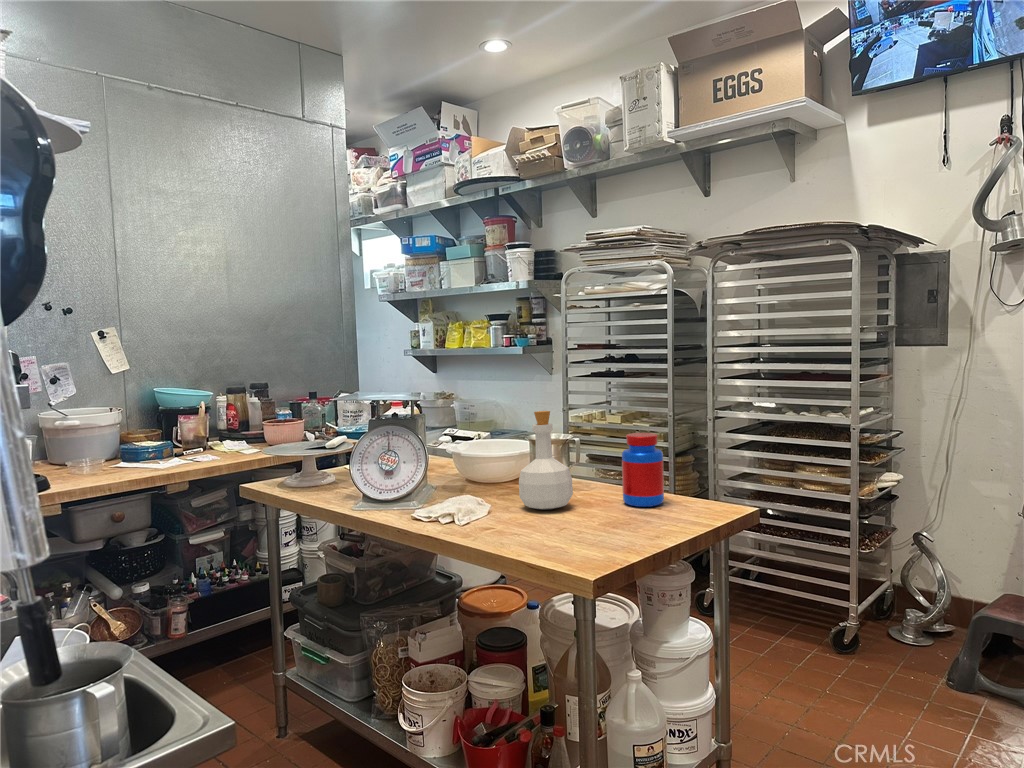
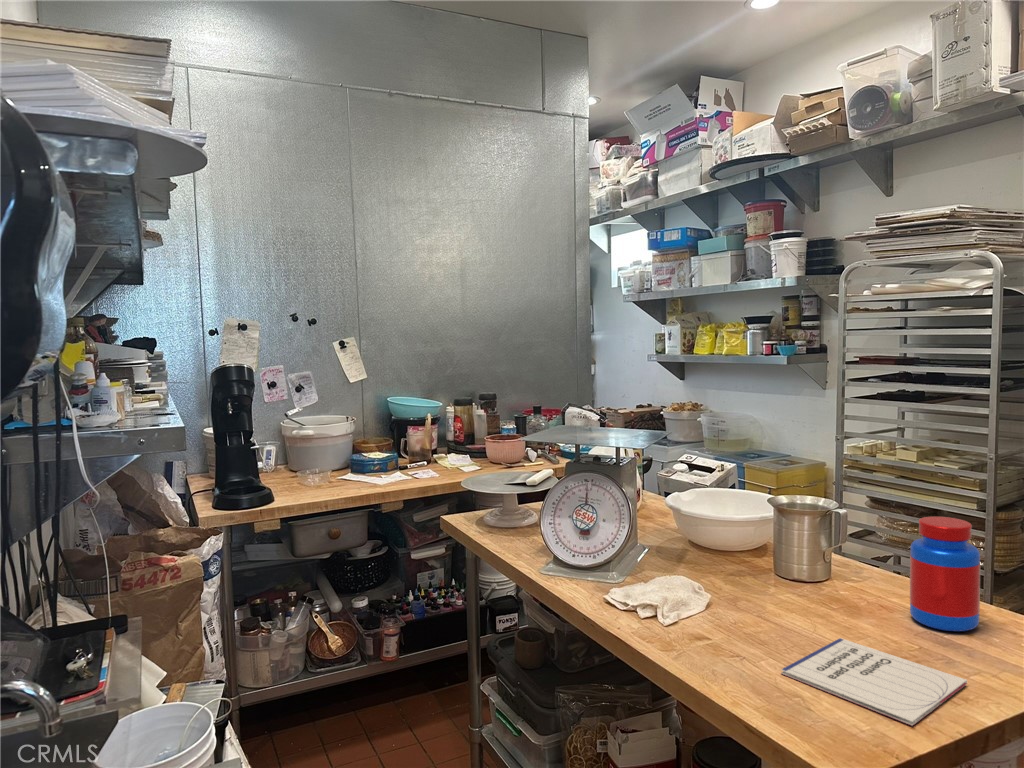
bottle: present [519,411,573,509] -> none [751,475,830,614]
notebook: none [546,516,658,549] -> present [781,638,967,726]

